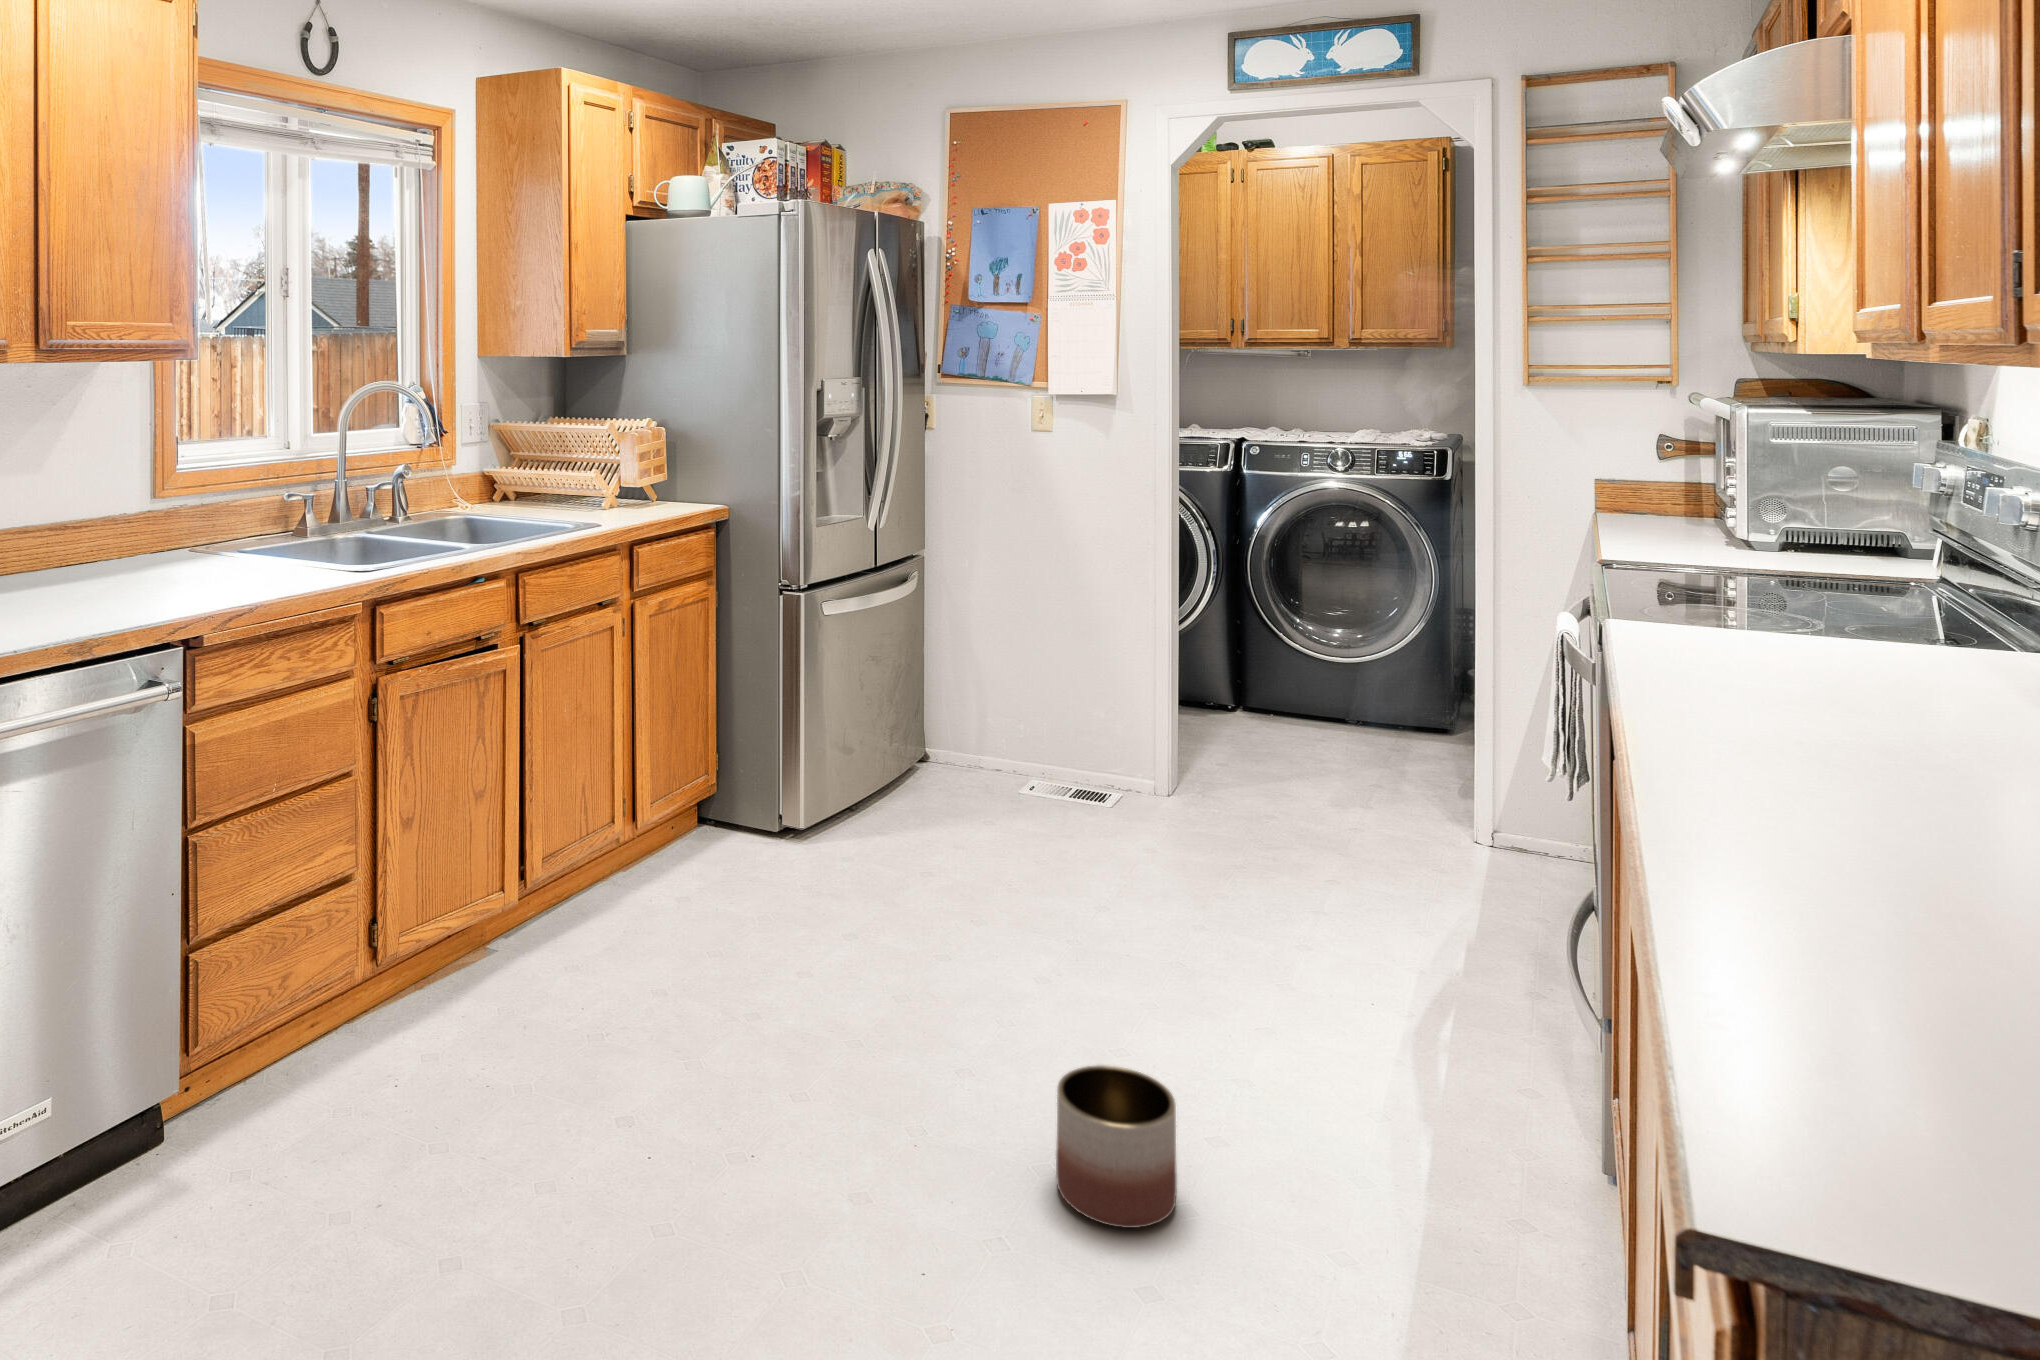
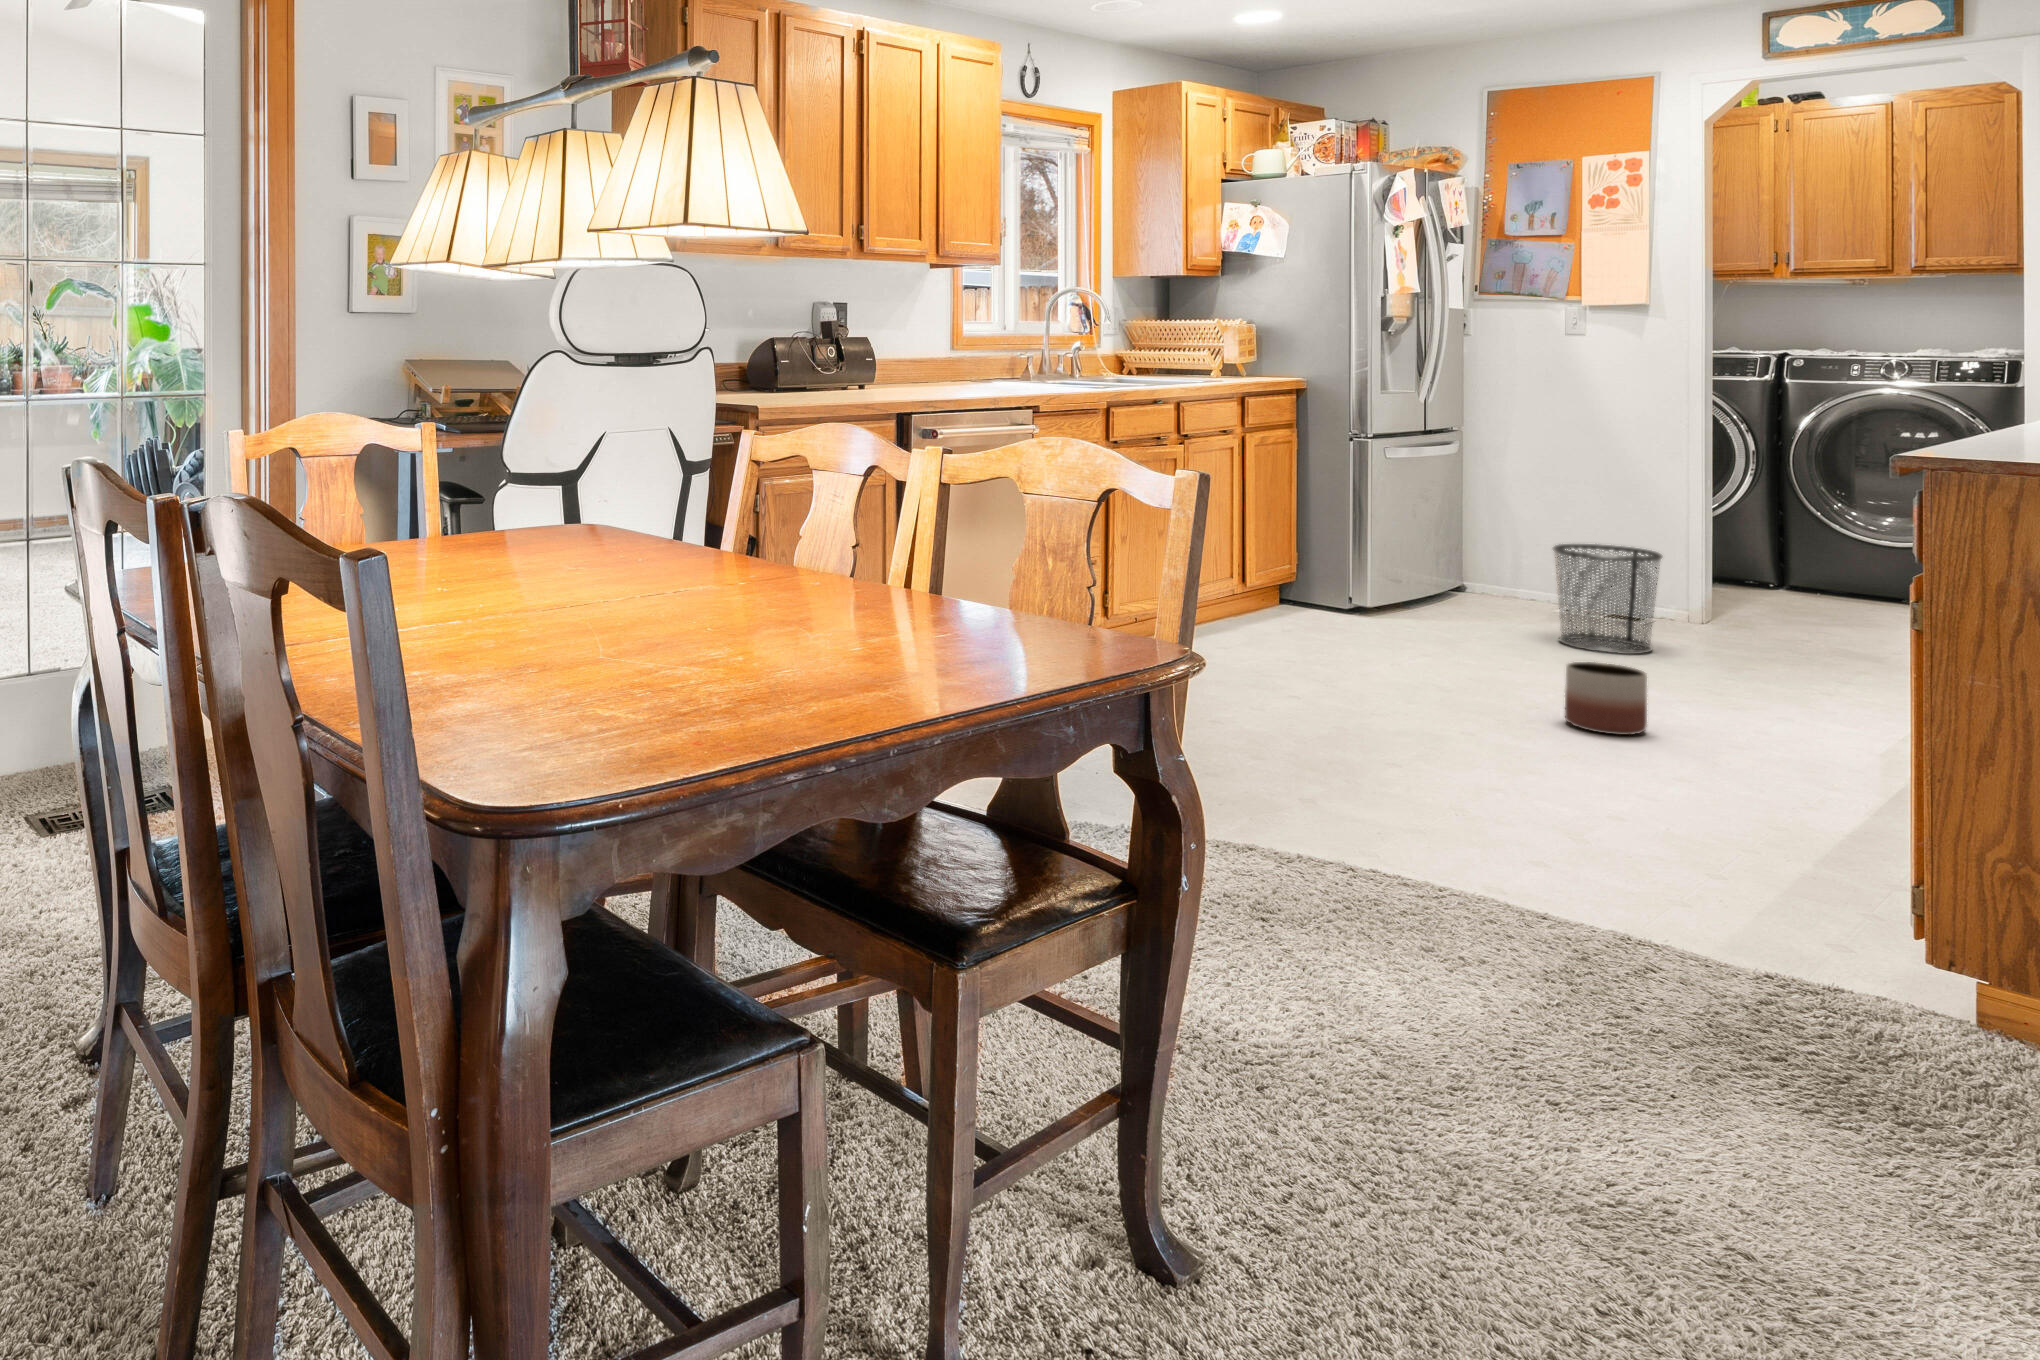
waste bin: none [1024,733,1153,903] -> present [1553,544,1662,654]

